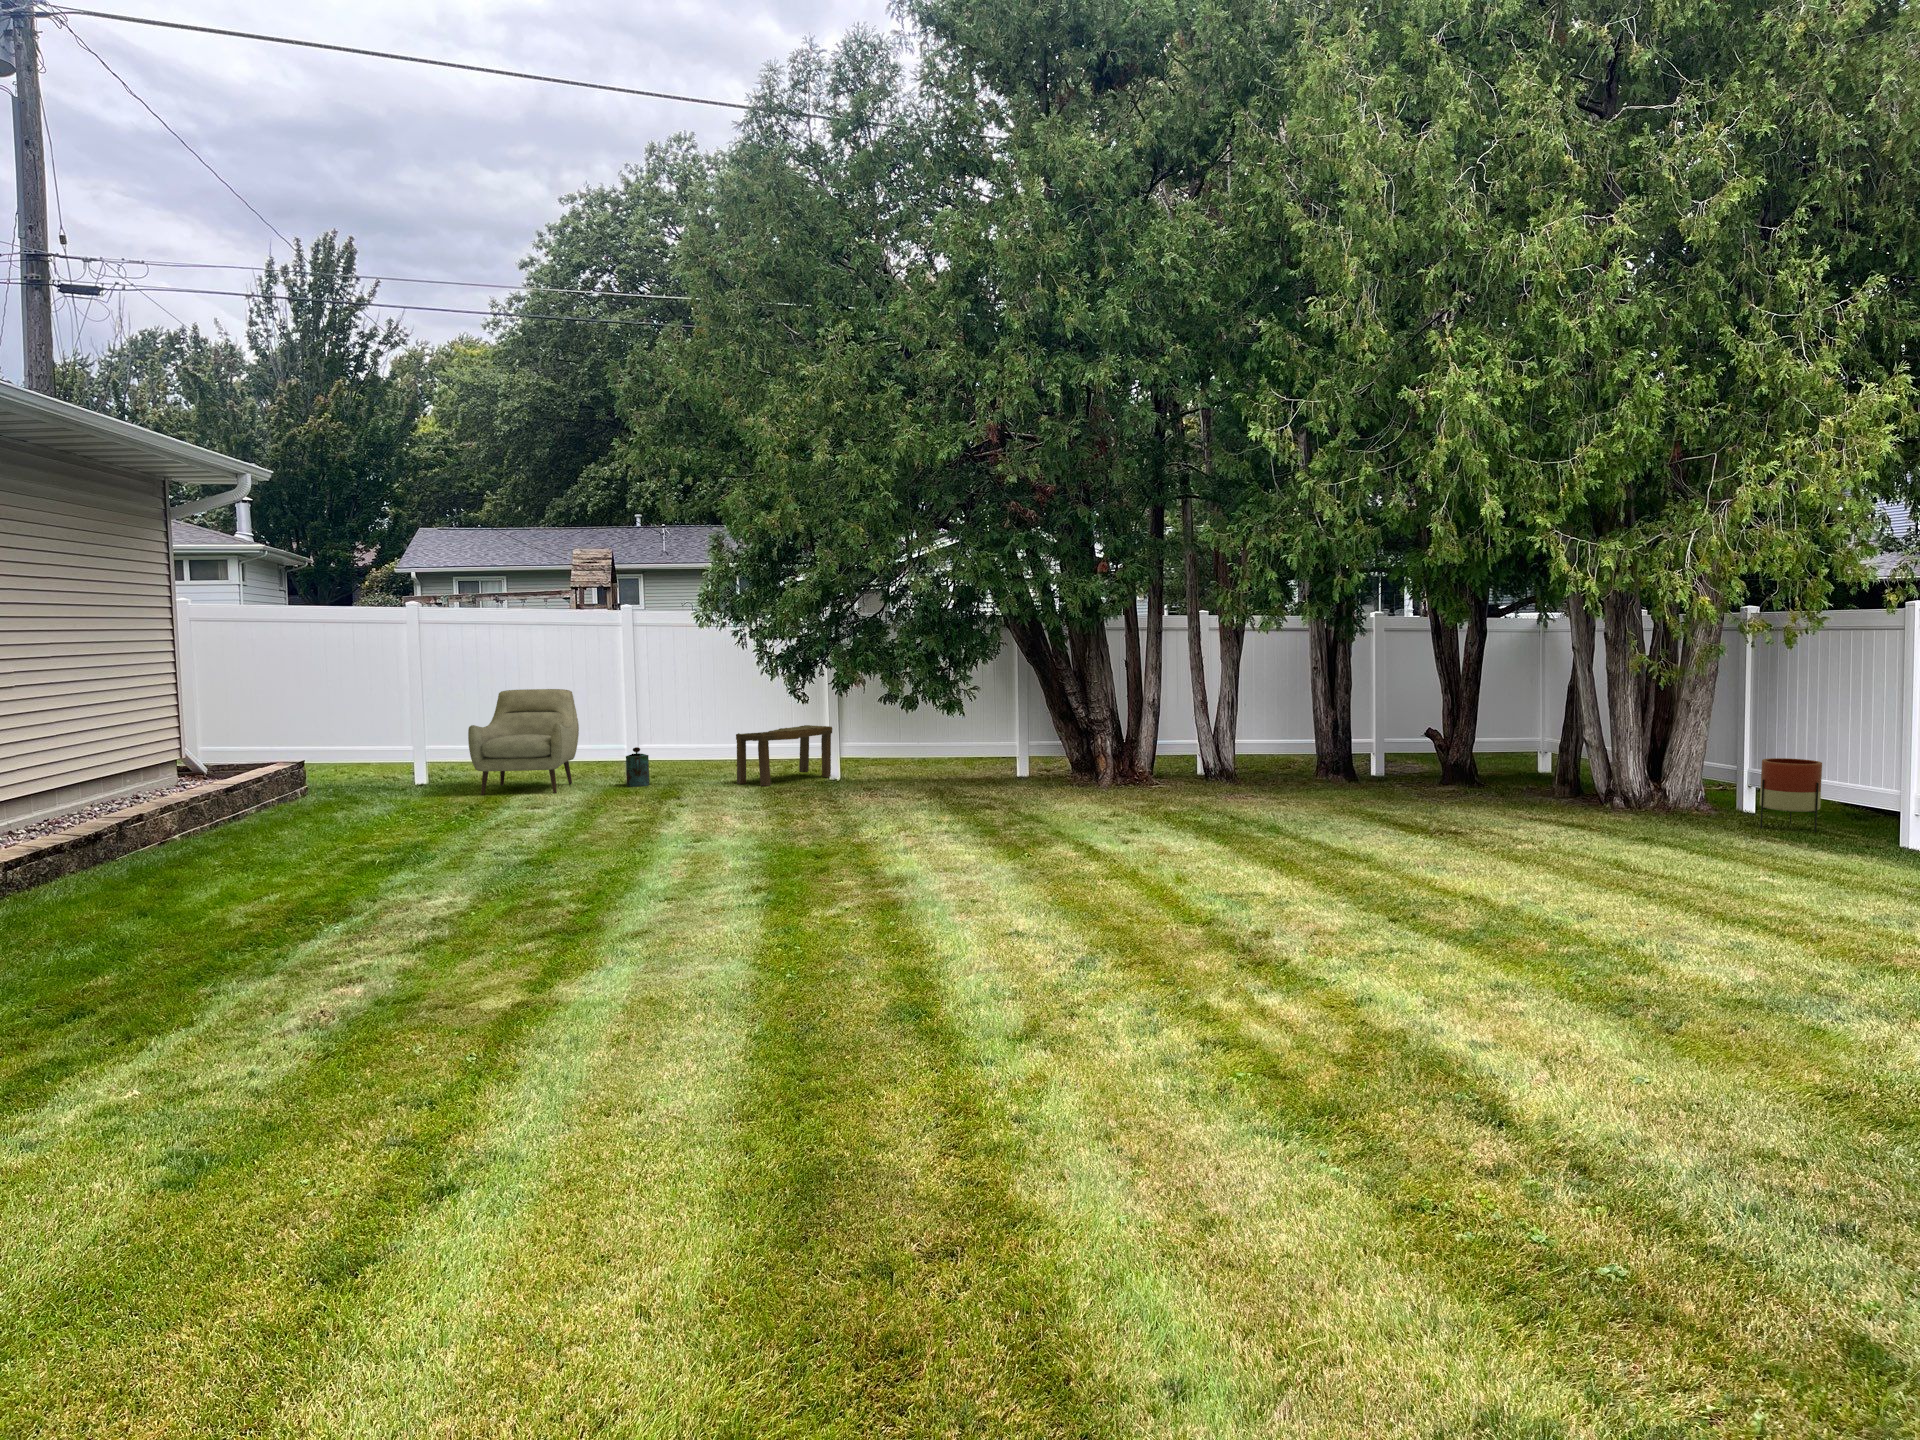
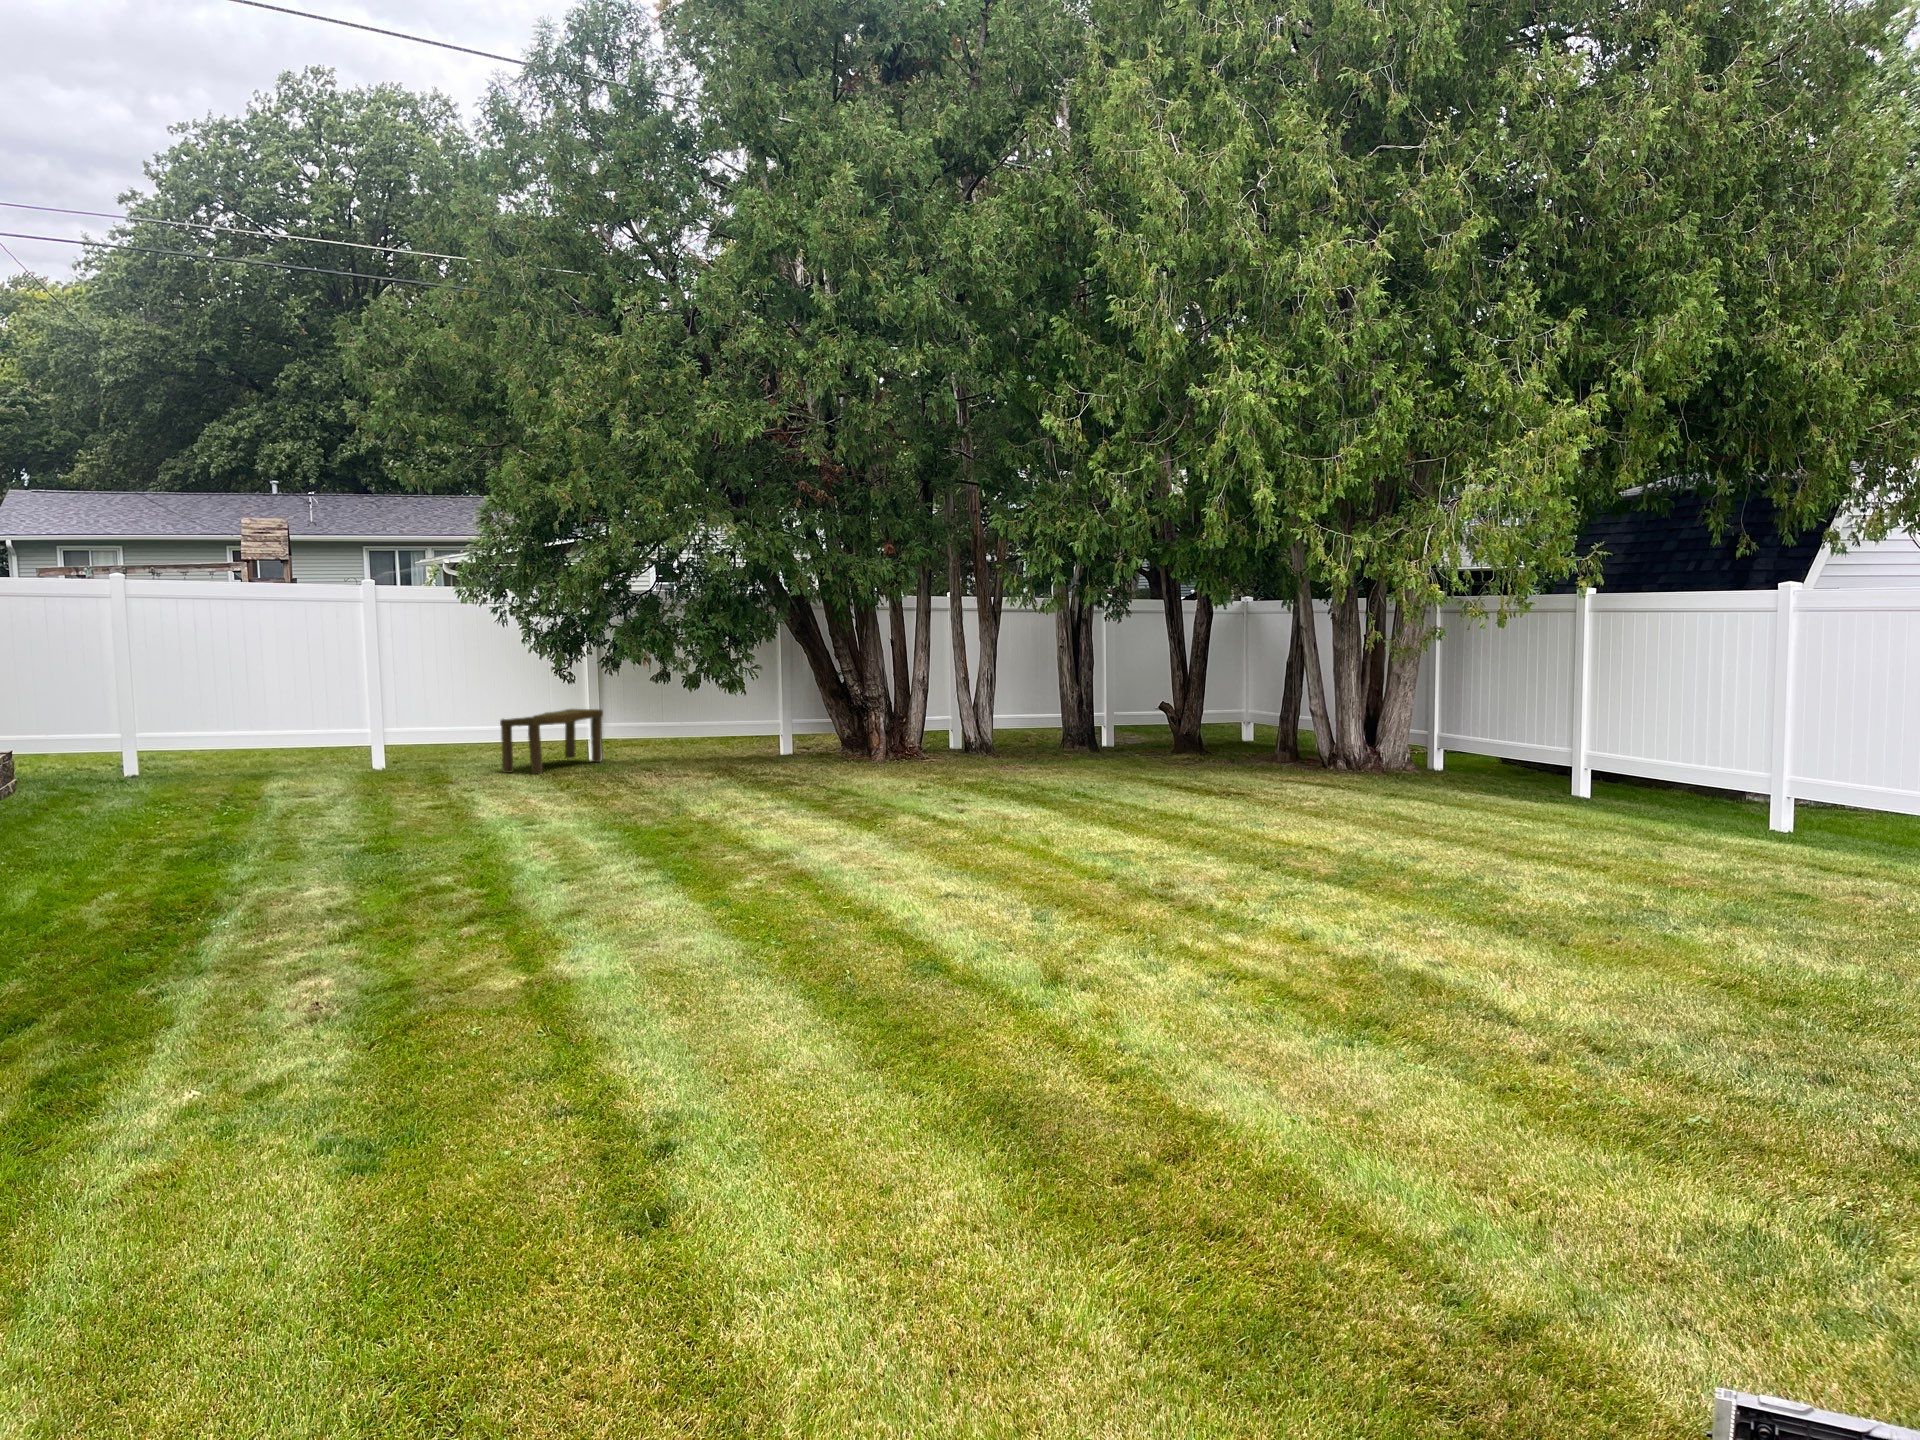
chair: present [468,689,579,795] -> none [179,674,310,796]
watering can: present [626,747,650,787] -> none [371,737,400,780]
planter: present [1760,758,1822,832] -> none [1455,718,1501,779]

